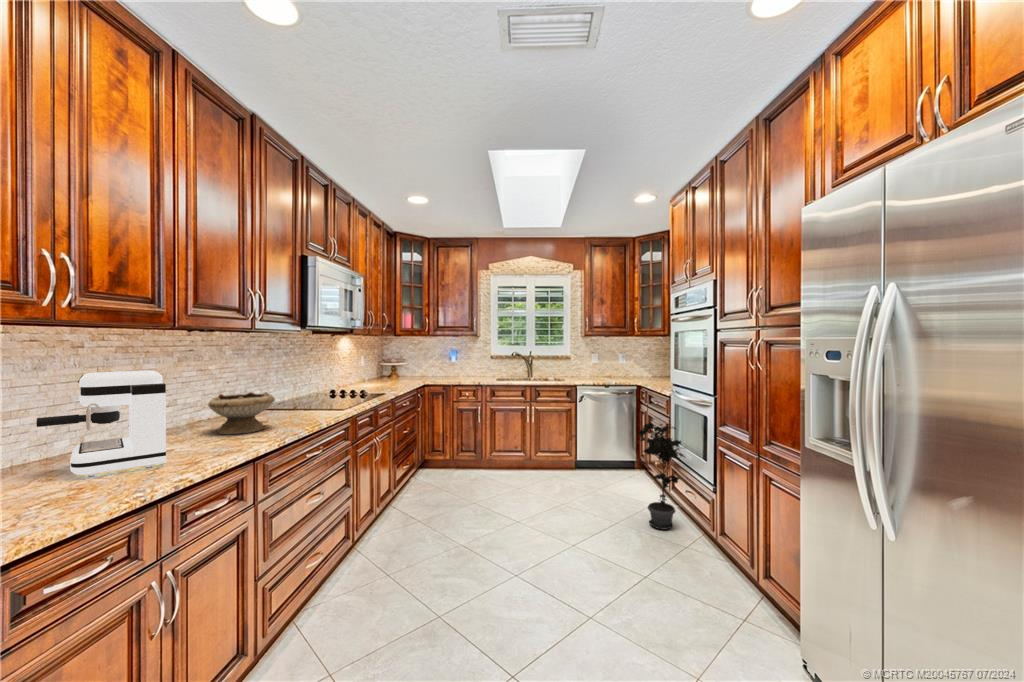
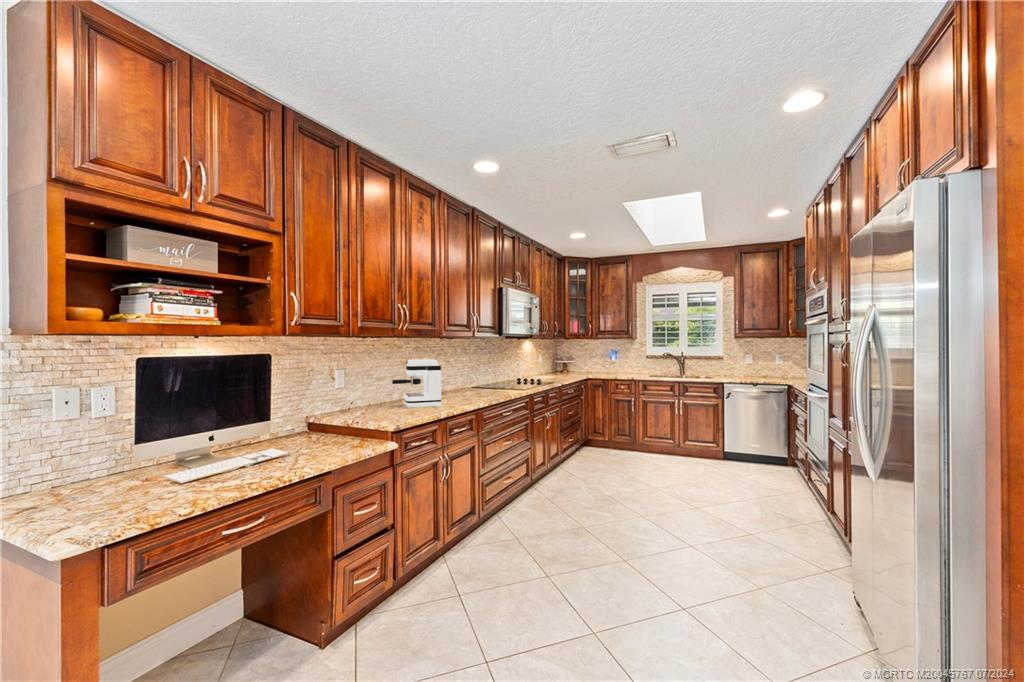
bowl: present [208,392,275,434] -> none [453,375,486,398]
potted plant: present [638,419,685,530] -> none [763,411,812,508]

